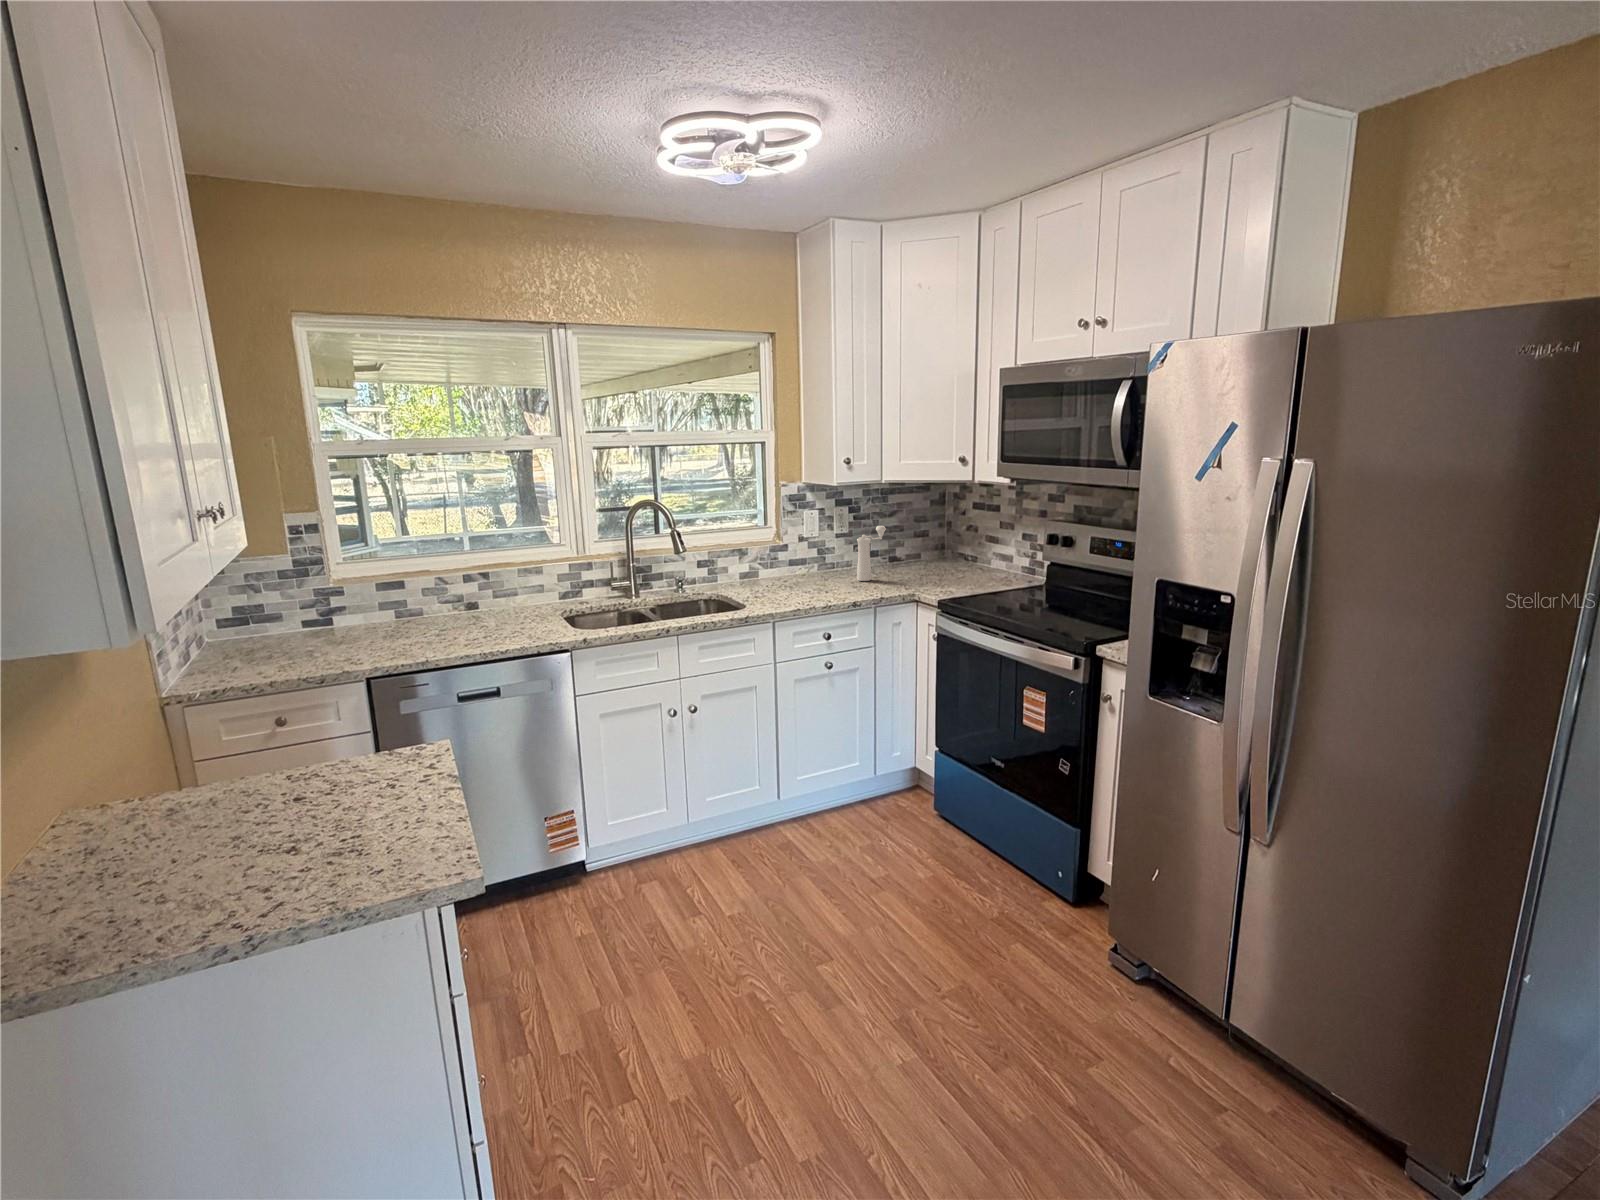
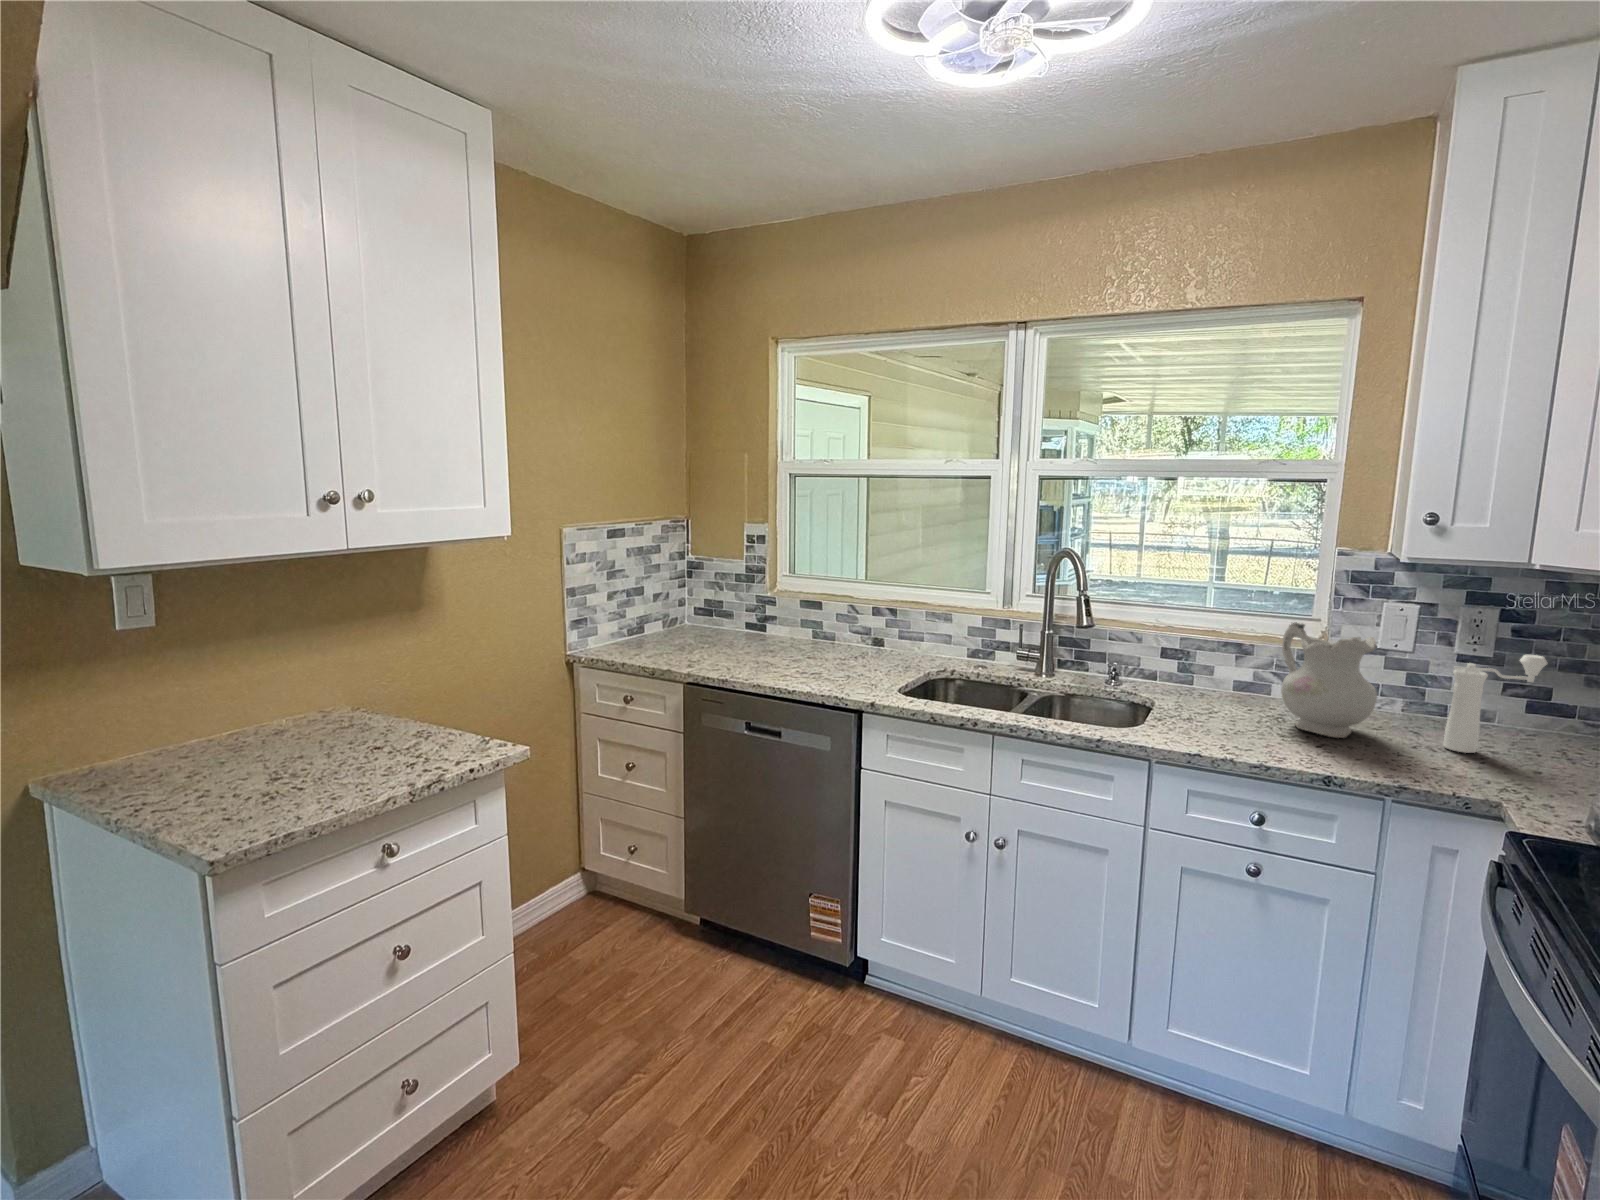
ceramic pitcher: none [780,527,834,588] -> present [1281,622,1377,738]

